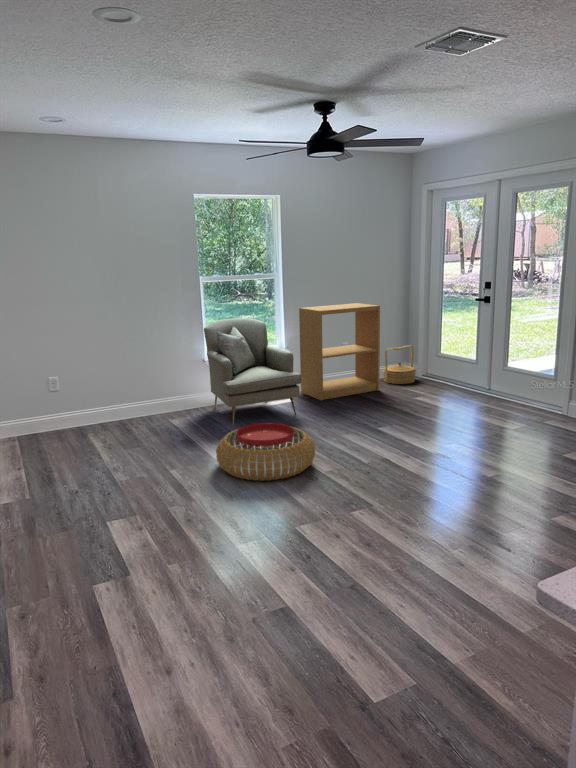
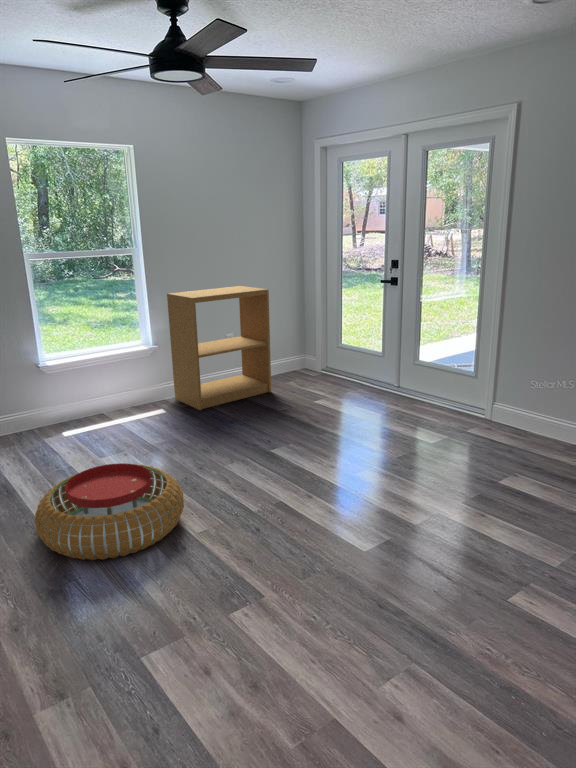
armchair: present [204,318,301,425] -> none [34,309,170,455]
woven basket: present [383,345,416,384] -> none [275,335,313,382]

